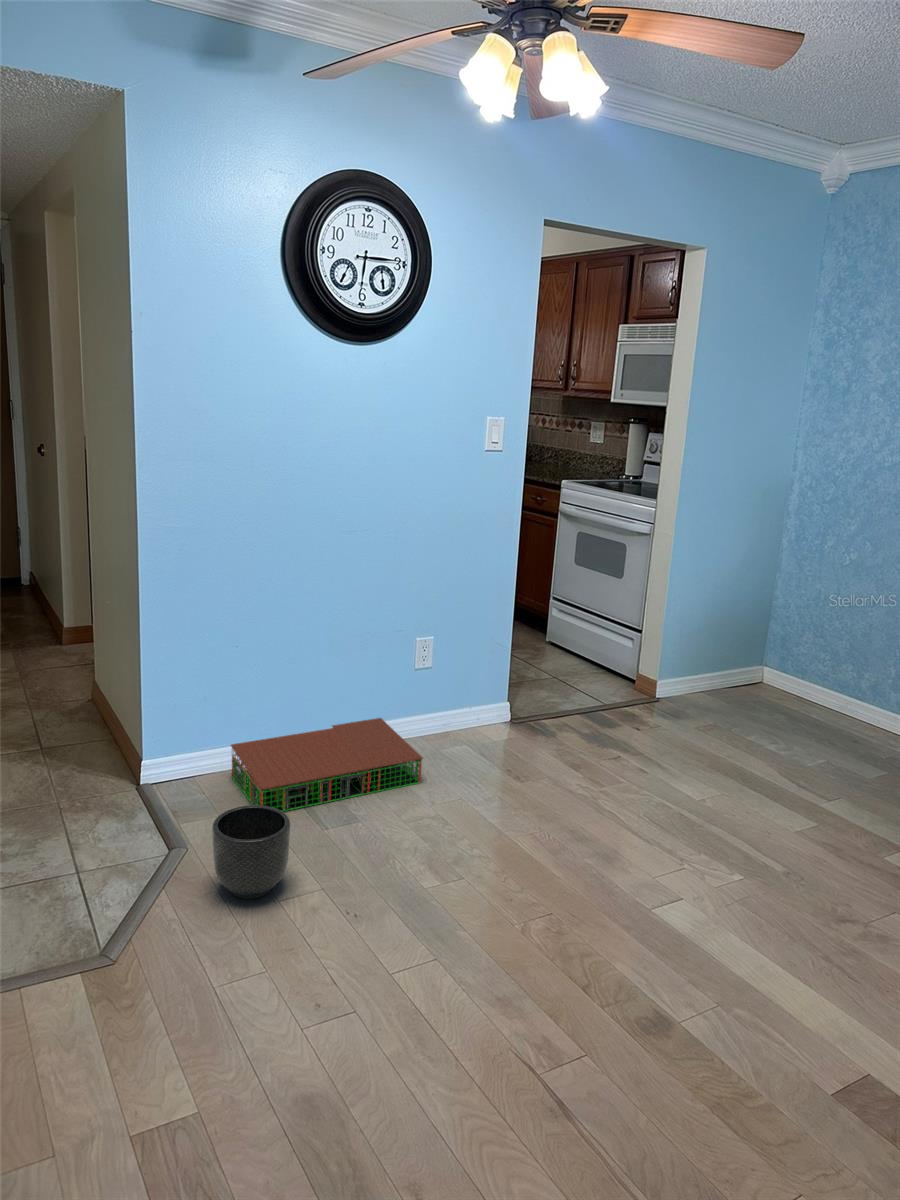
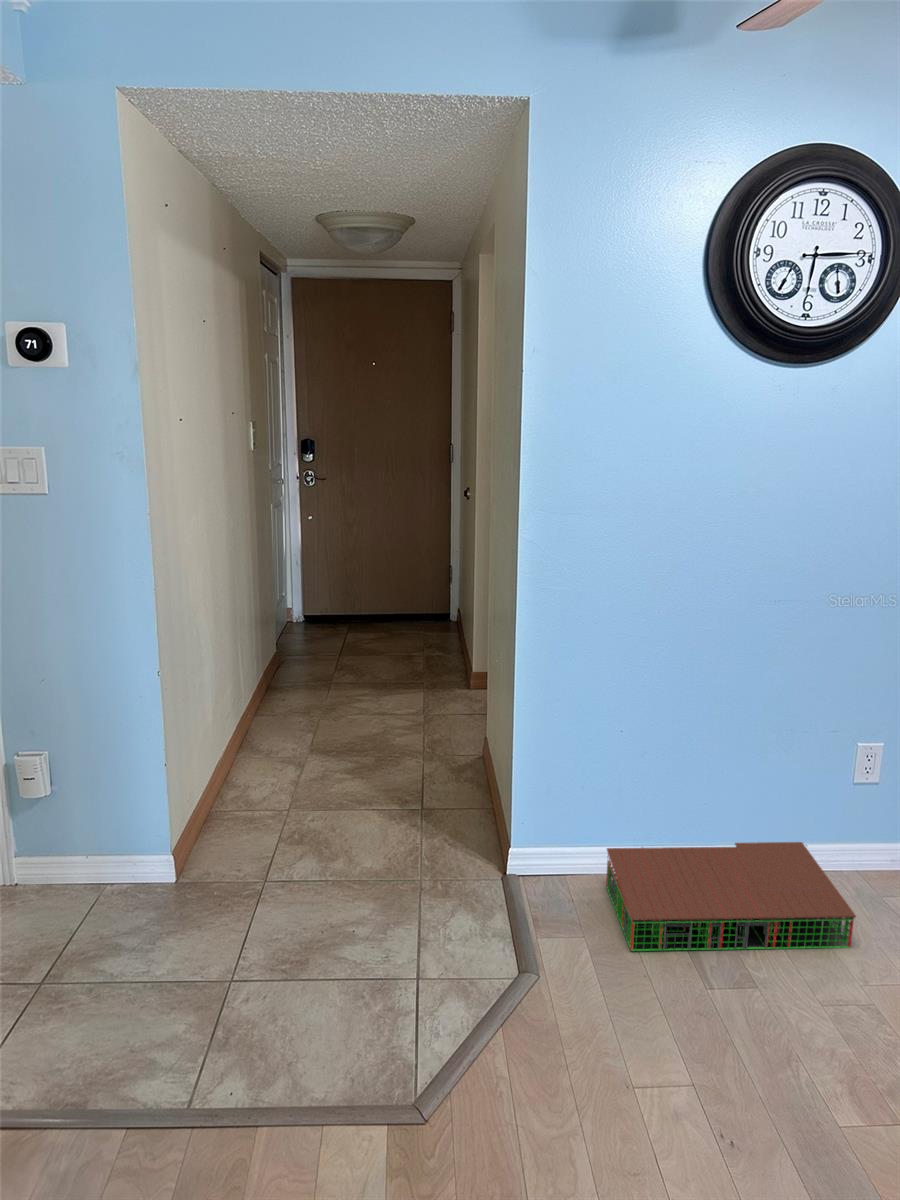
planter: present [212,805,290,899] -> none [557,951,653,1077]

